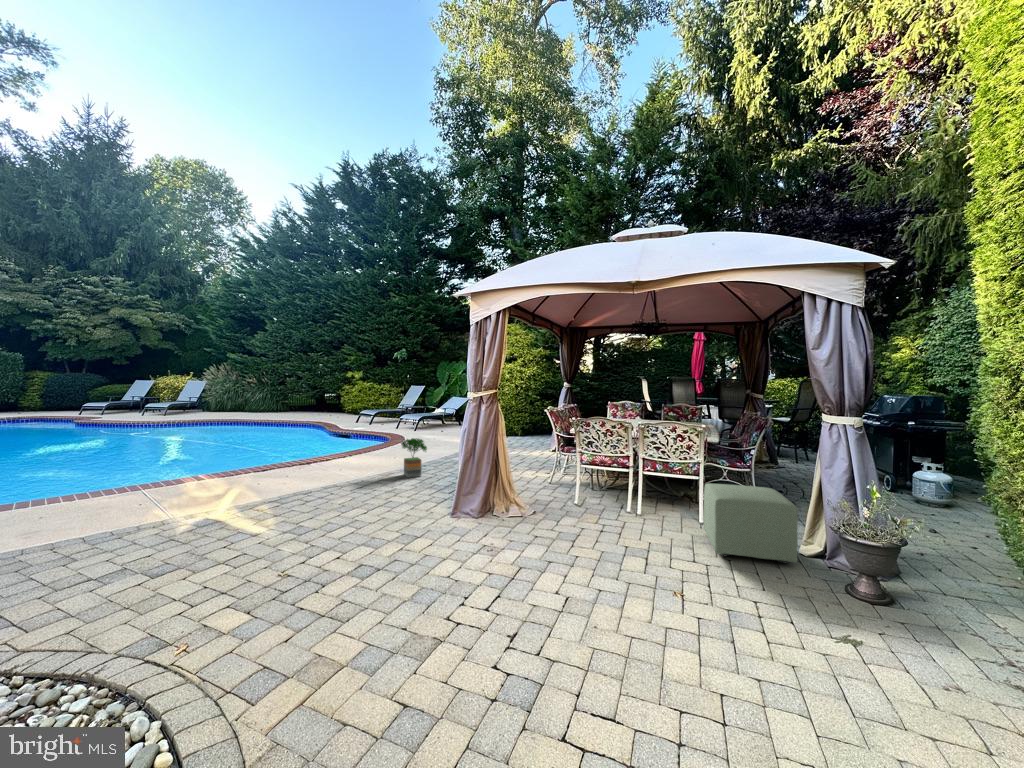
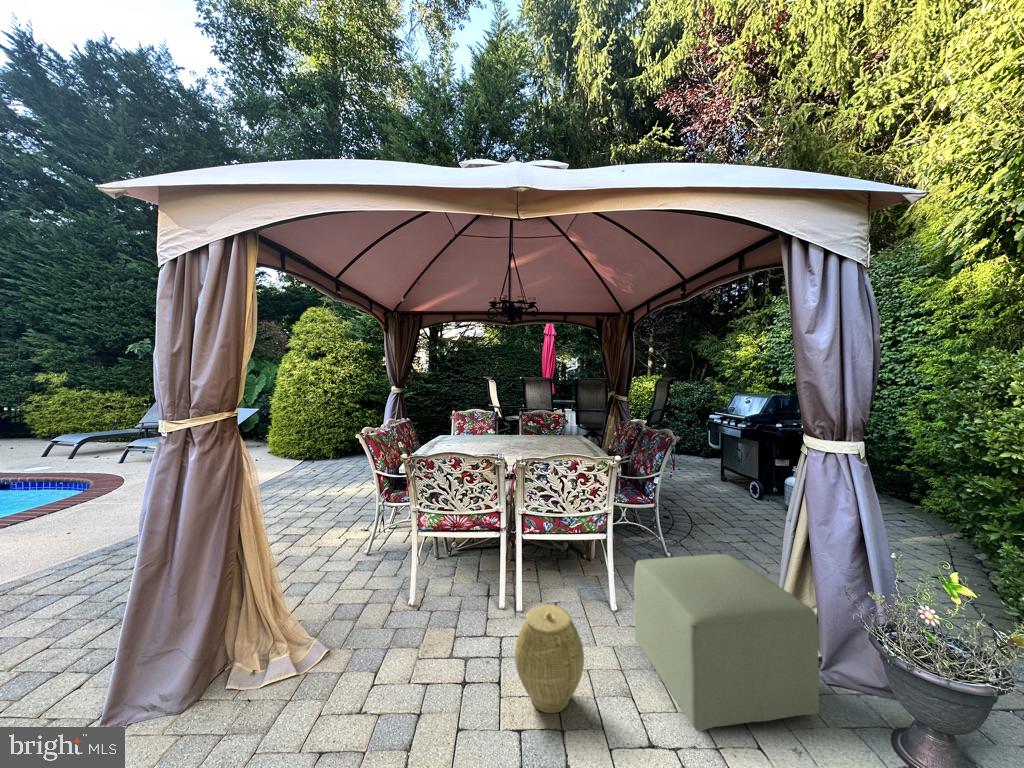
potted tree: present [401,438,427,478] -> none [16,508,101,602]
woven basket: none [627,494,663,540] -> present [515,605,584,713]

